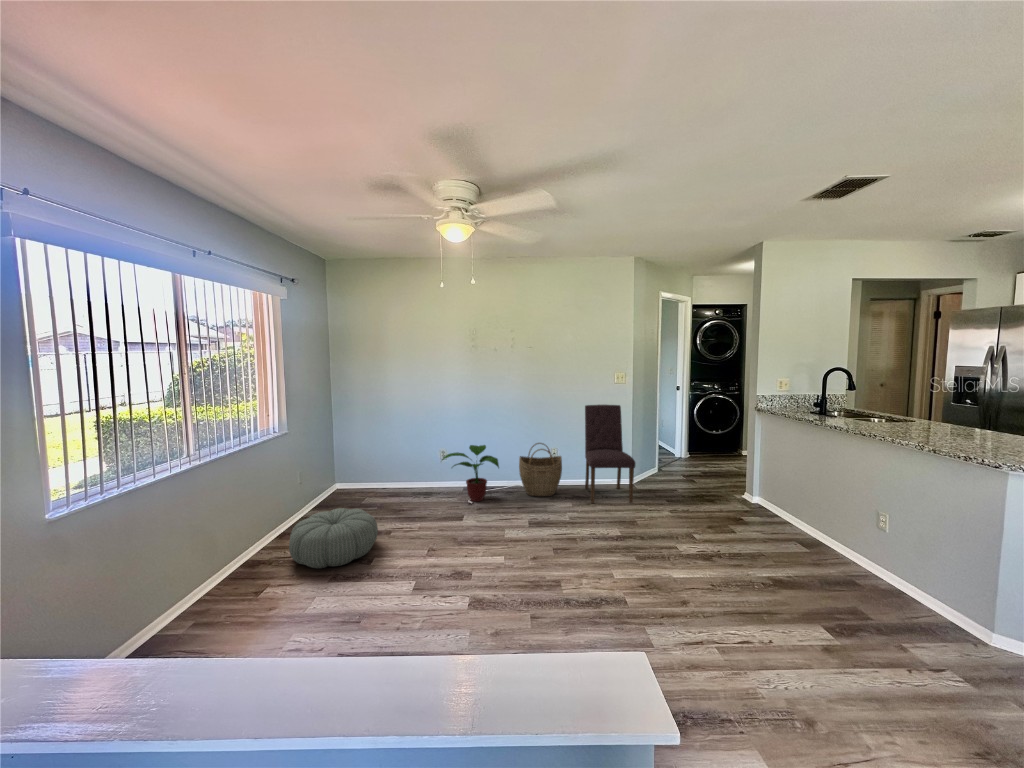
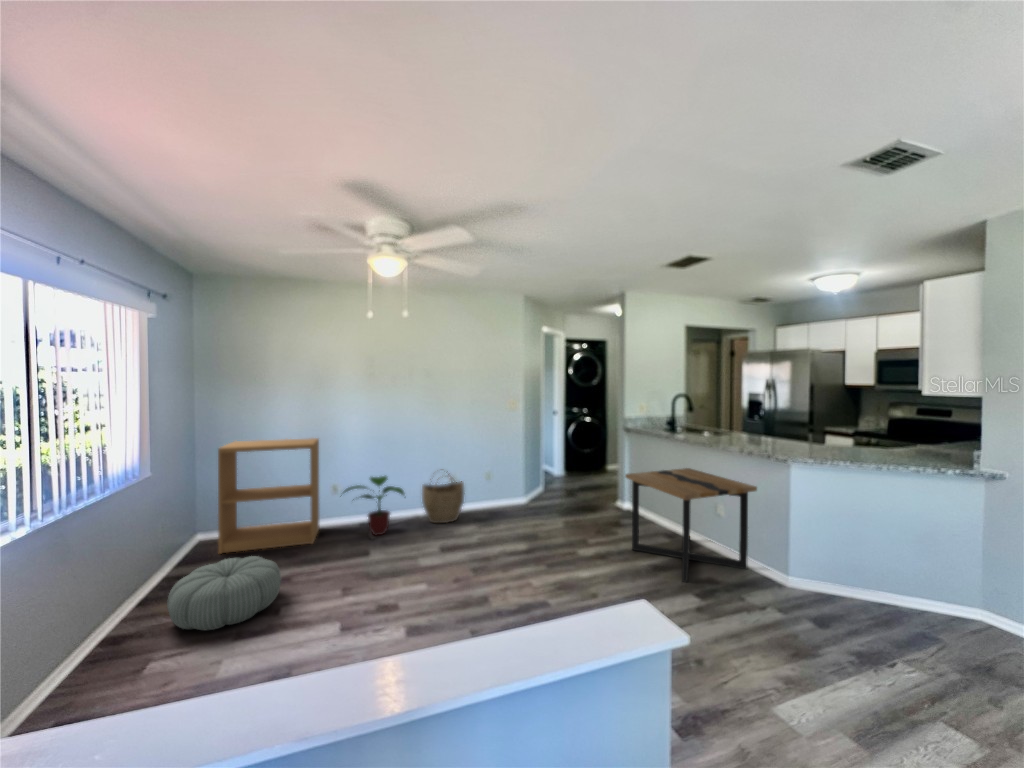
dining chair: present [585,405,635,503] -> none [484,430,533,524]
bookshelf: none [342,406,428,503] -> present [218,438,319,554]
side table: none [743,463,945,609] -> present [625,468,757,582]

